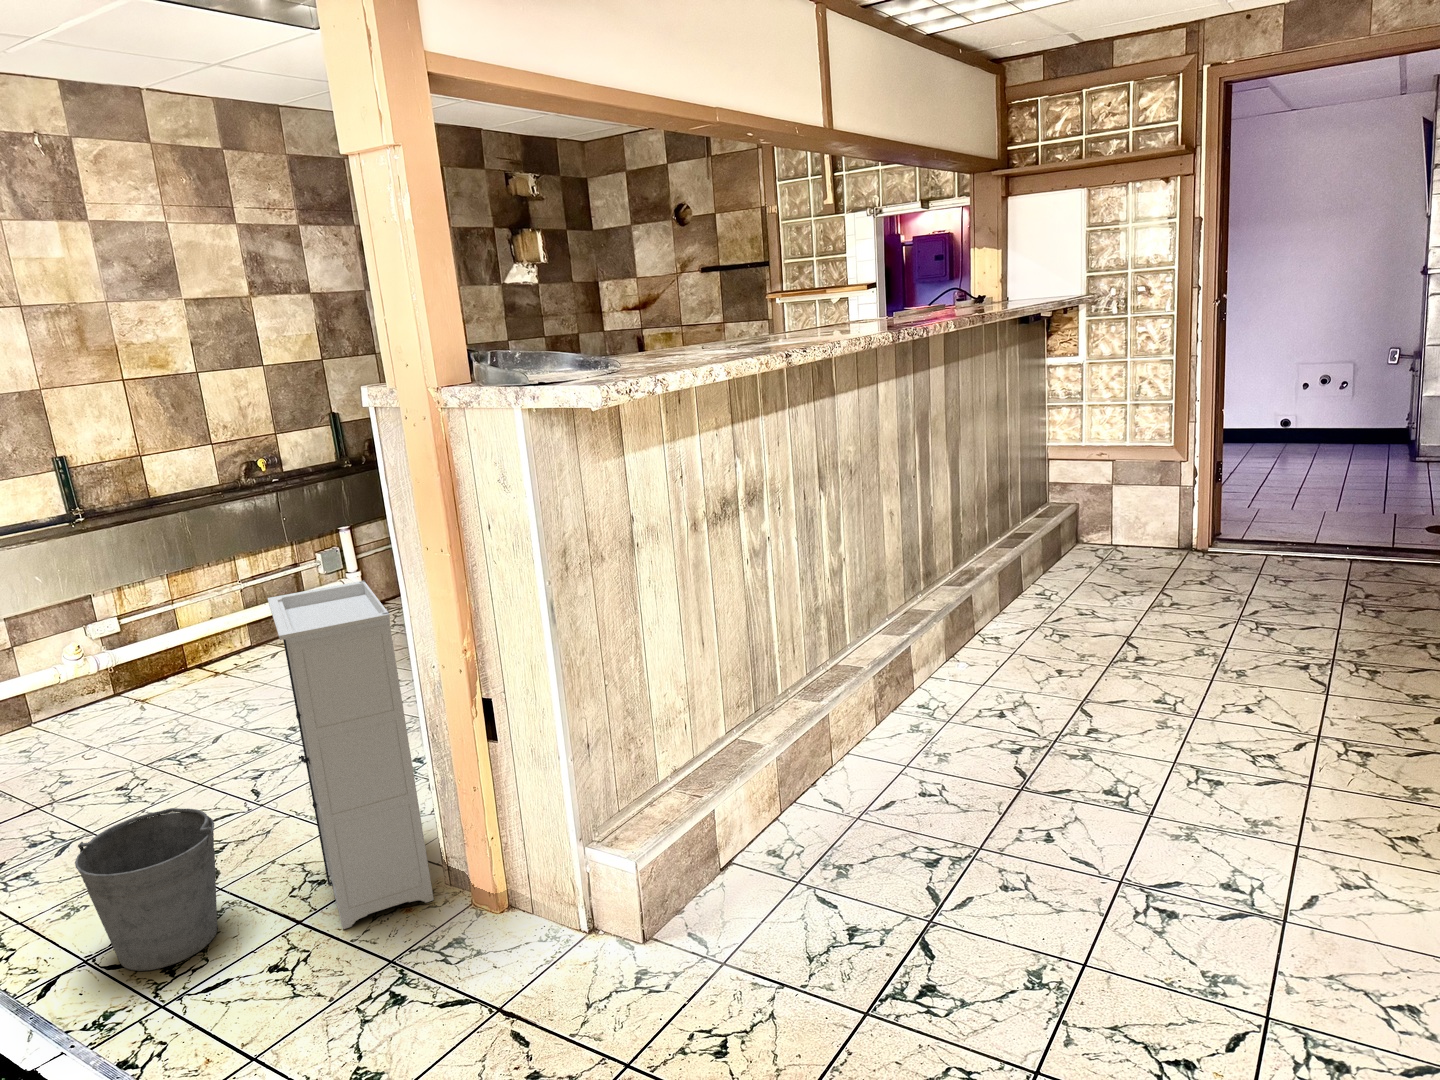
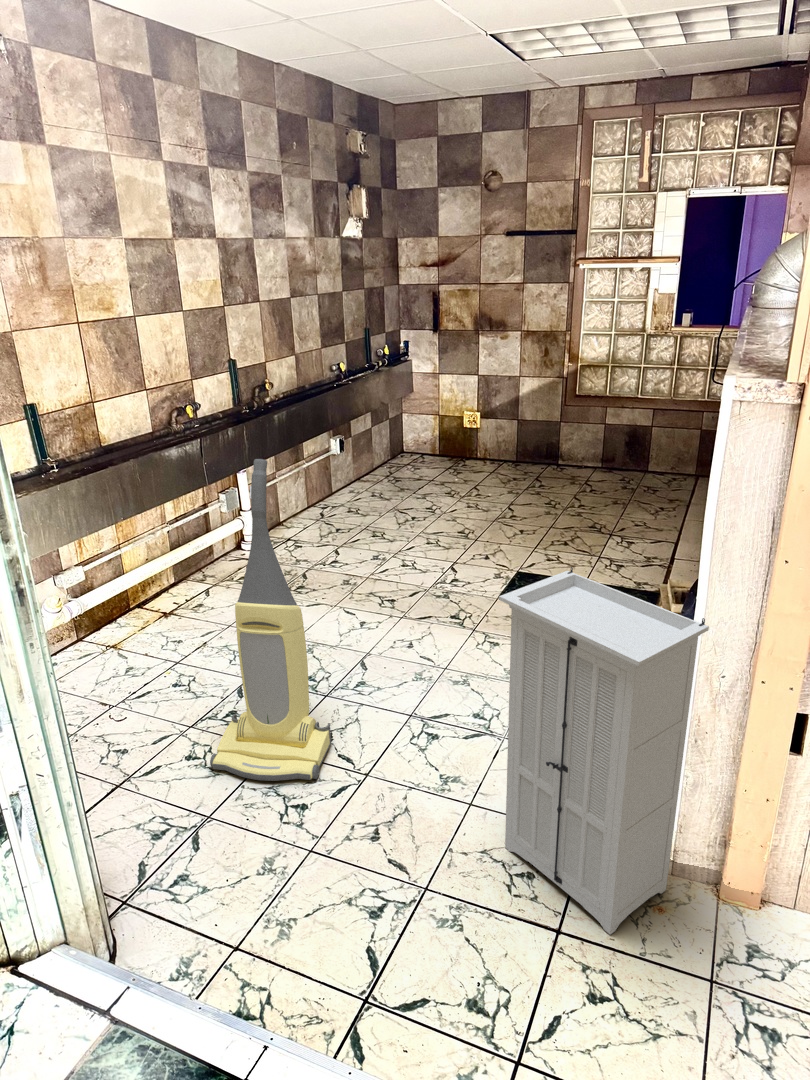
vacuum cleaner: none [131,491,258,807] -> present [210,459,331,781]
bucket: present [75,808,217,971] -> none [365,823,501,1009]

